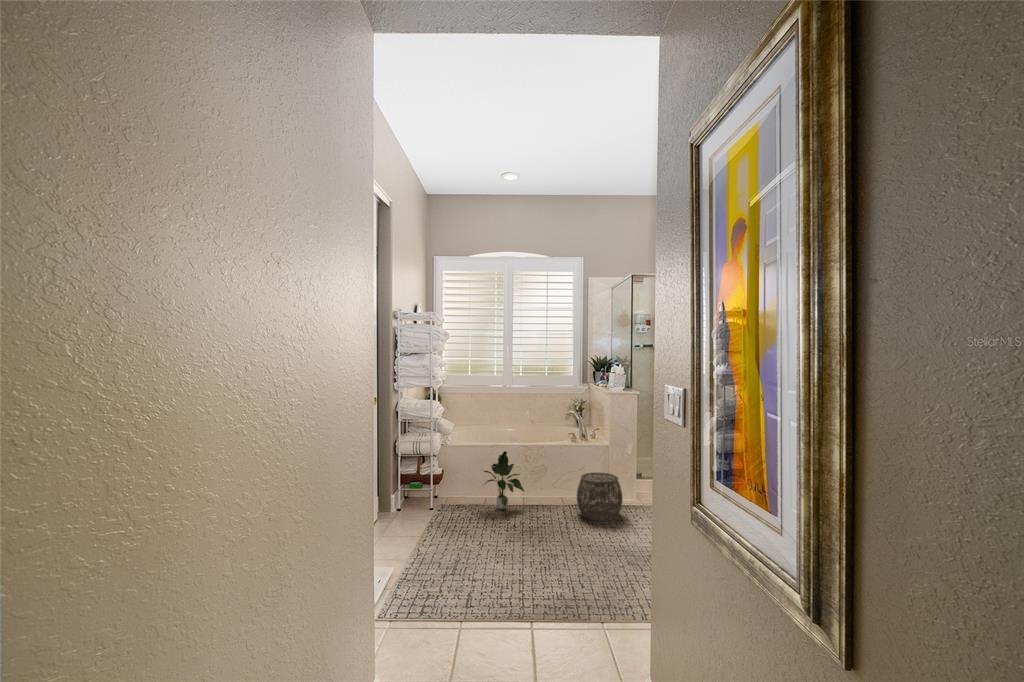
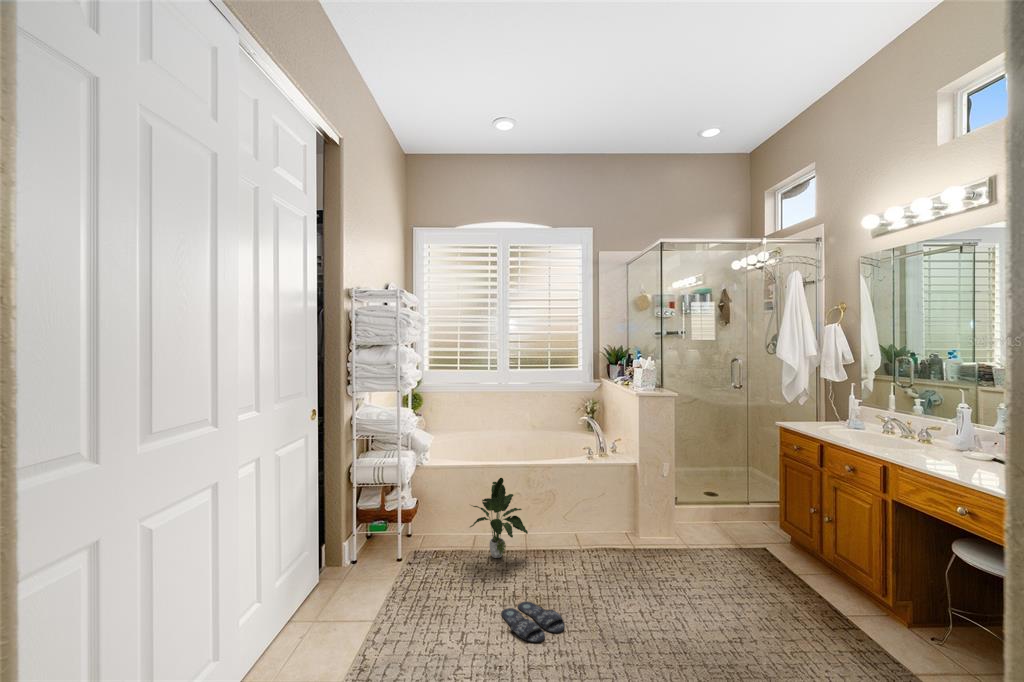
woven basket: present [577,472,623,521] -> none [600,507,666,582]
slippers: none [505,530,547,548] -> present [501,602,564,642]

